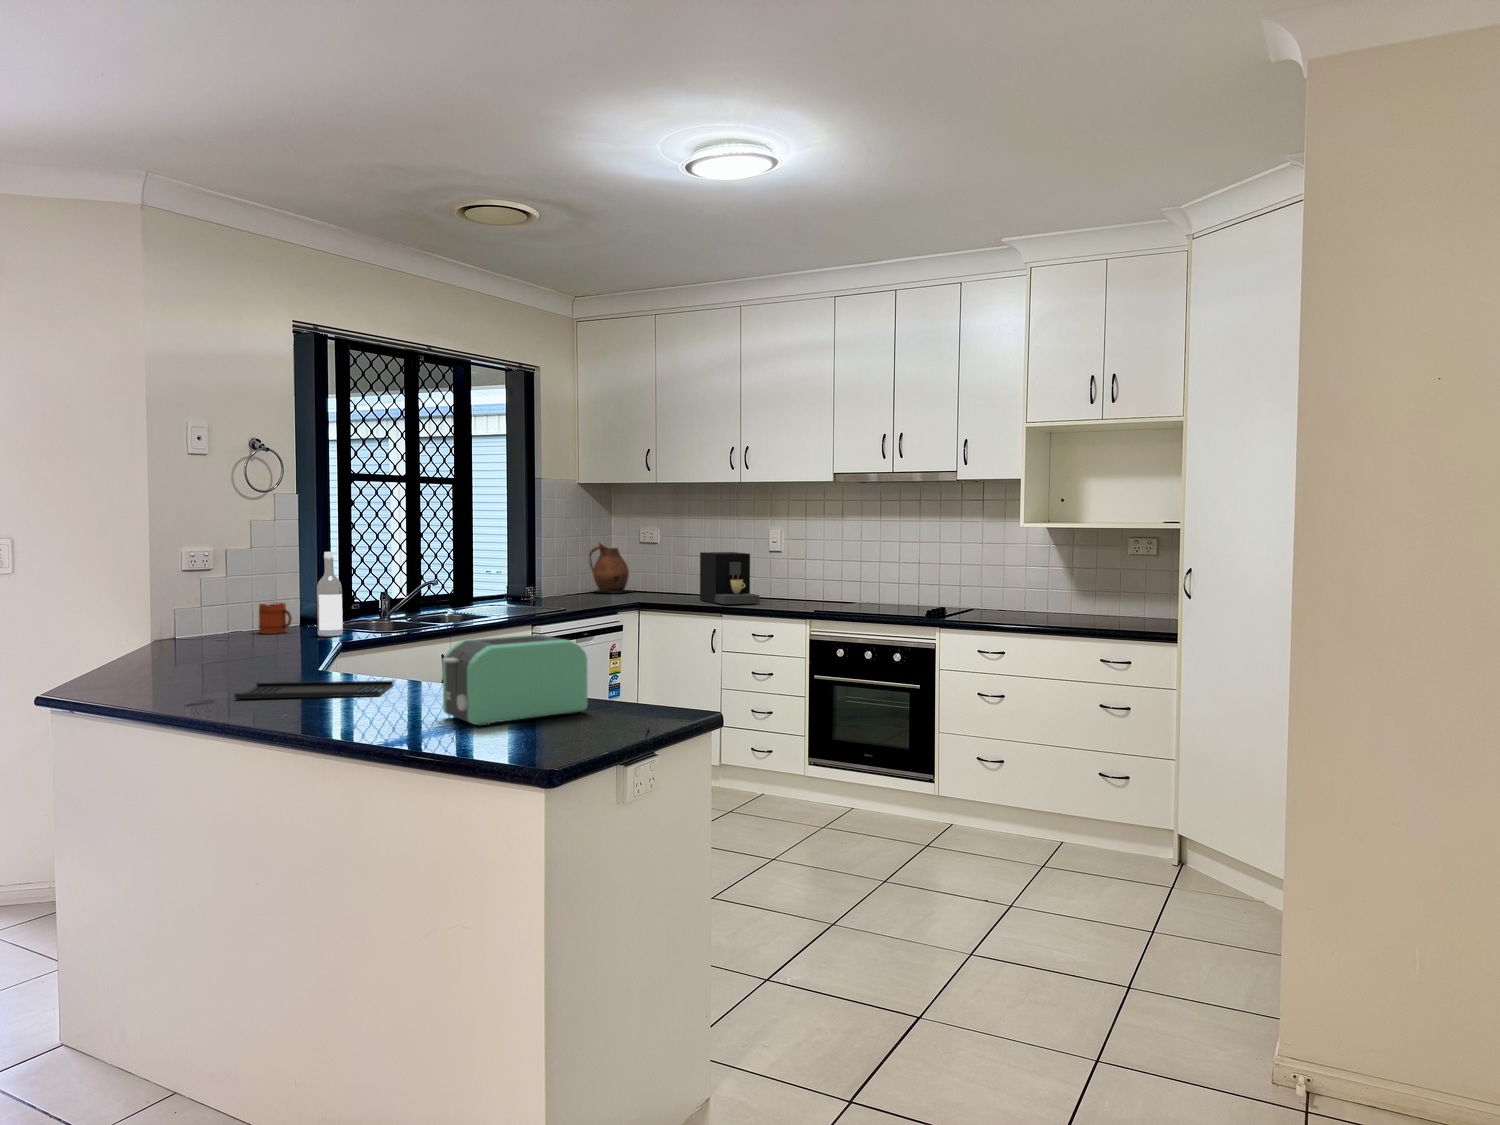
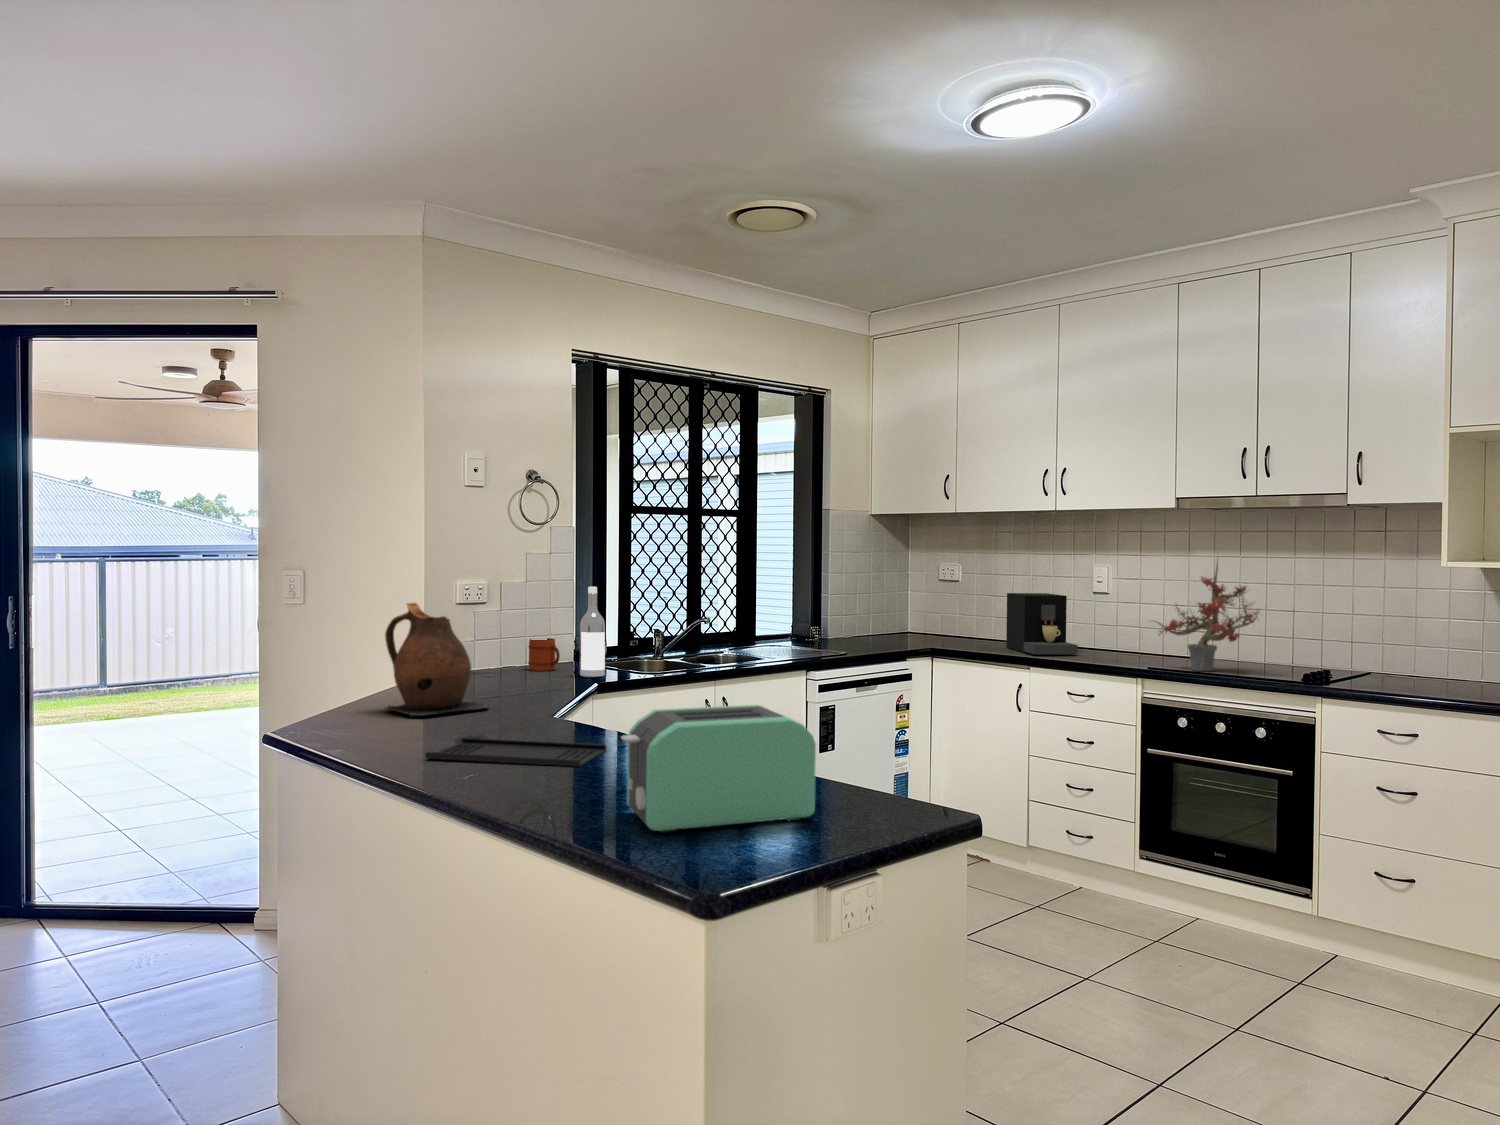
potted plant: none [814,520,898,612] -> present [1156,563,1259,671]
ceramic pitcher: present [589,542,631,593] -> present [385,603,489,717]

